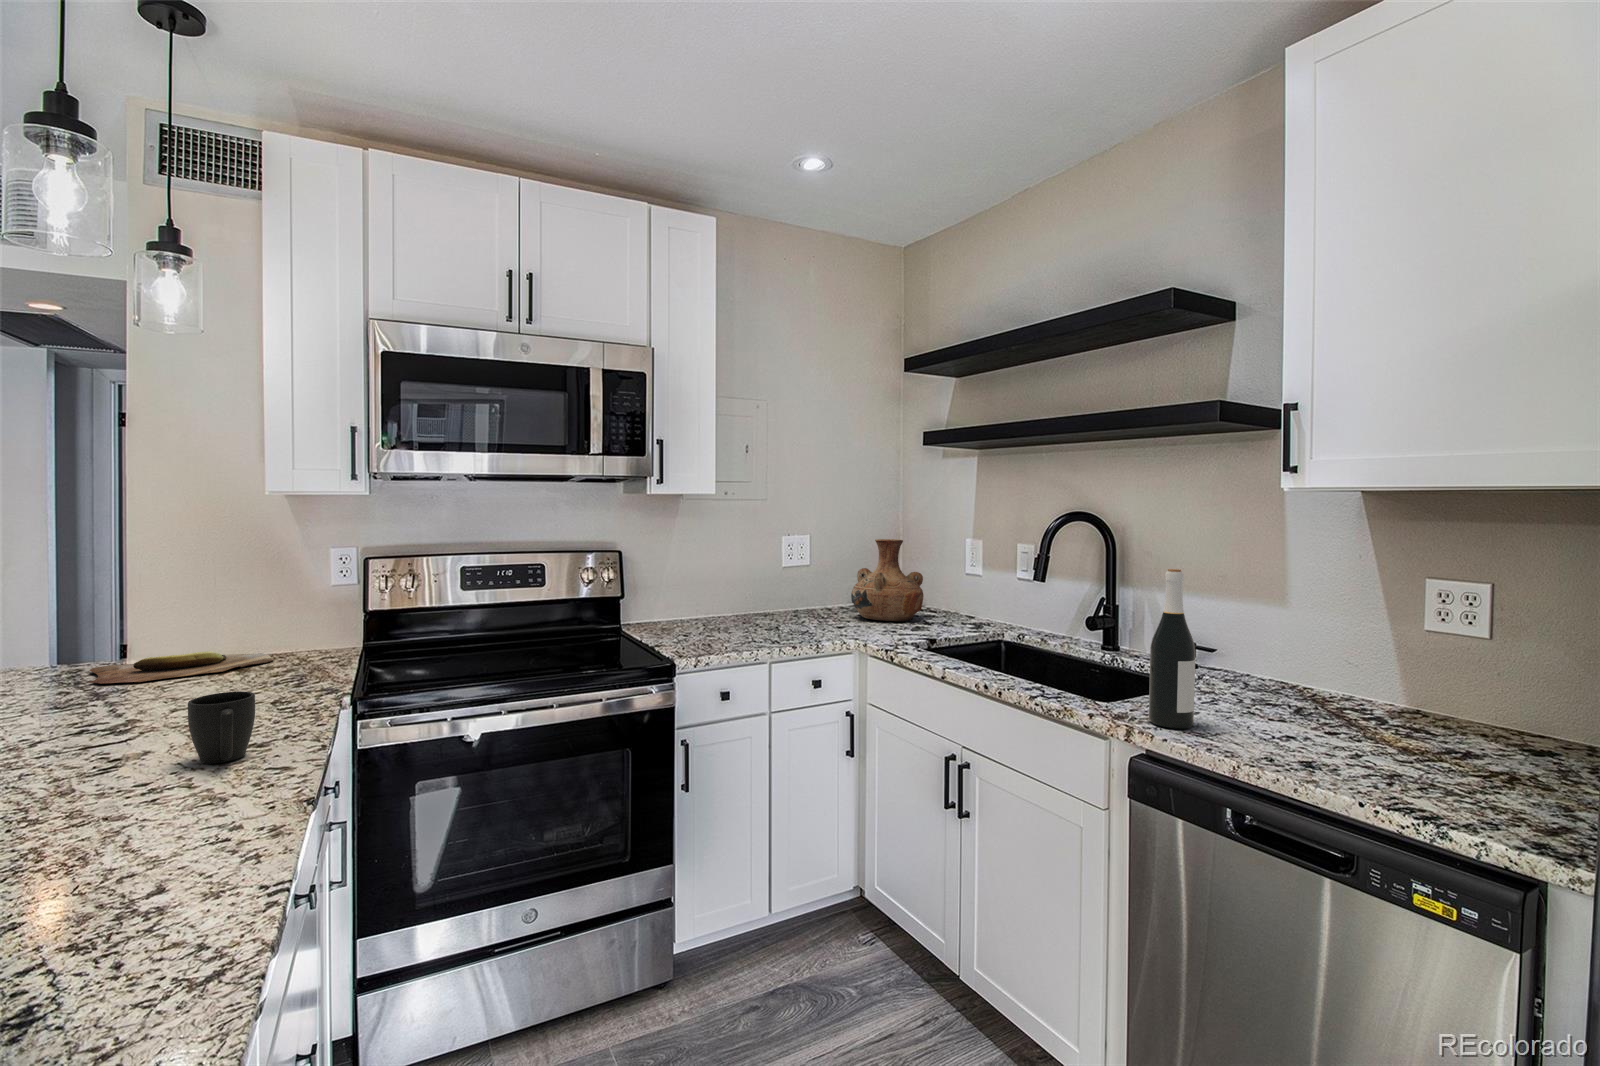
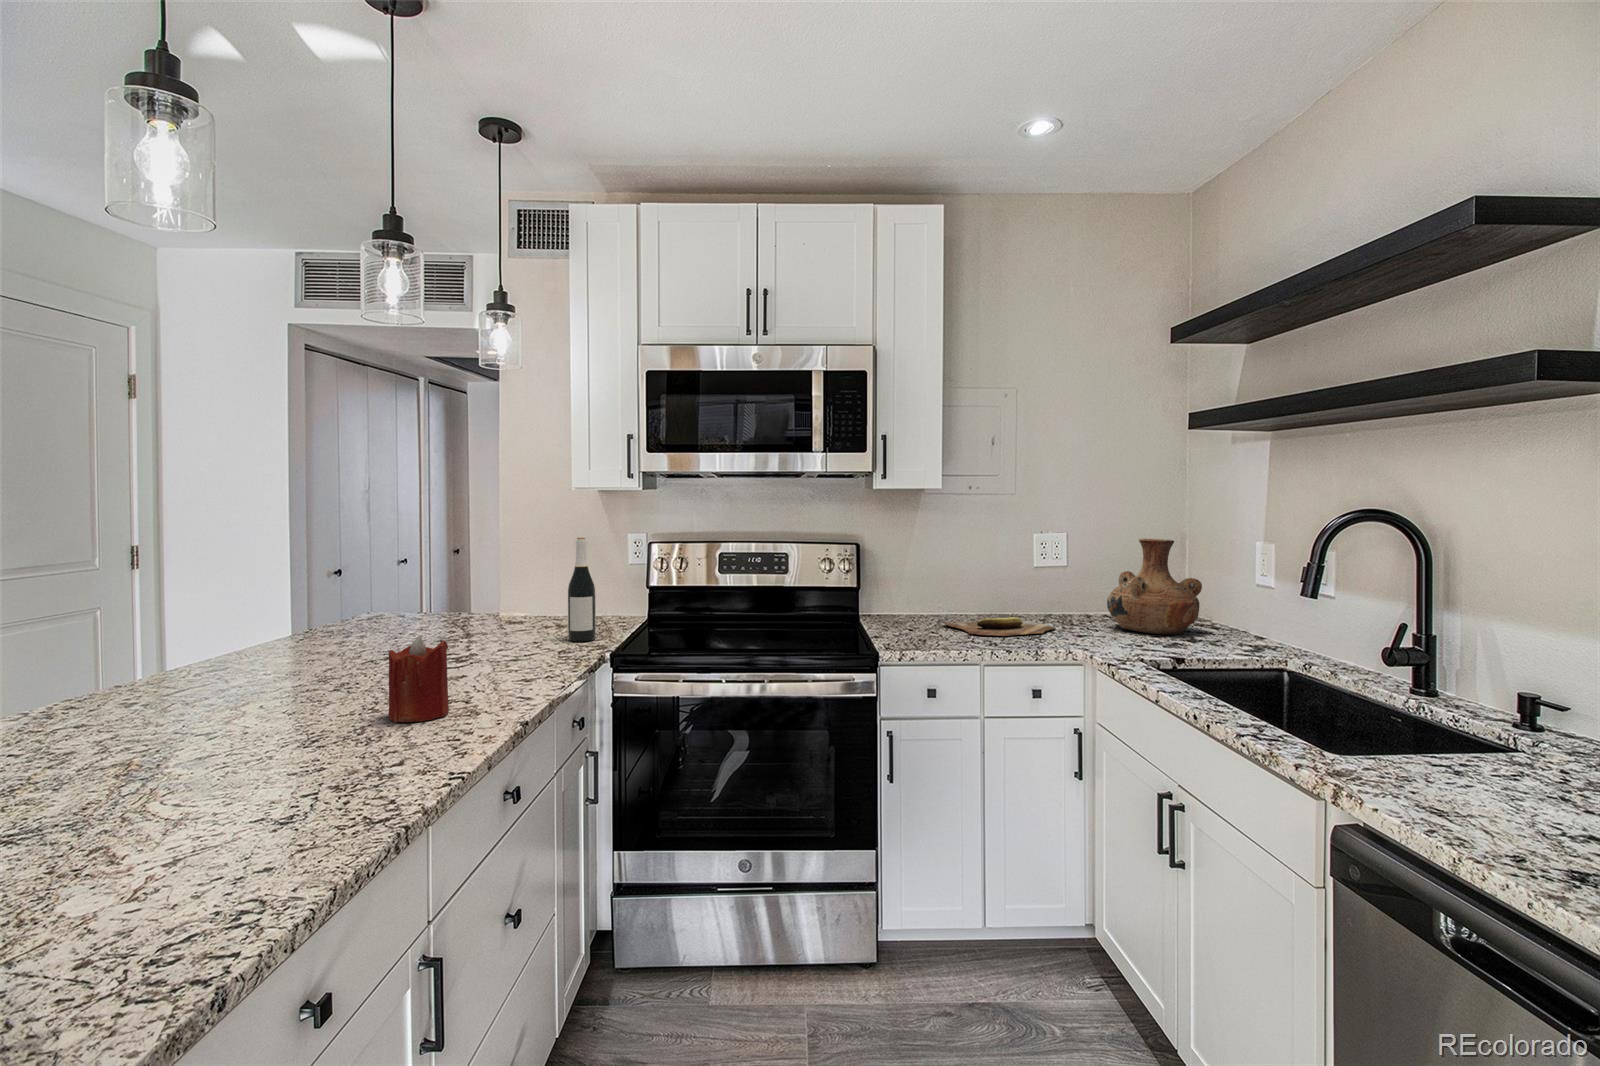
wine bottle: present [1149,569,1195,729] -> present [568,538,596,642]
cutting board: present [88,651,273,684] -> present [943,617,1055,636]
mug: present [188,691,255,764] -> none [474,641,516,692]
candle: none [64,697,173,832] -> present [389,636,449,722]

